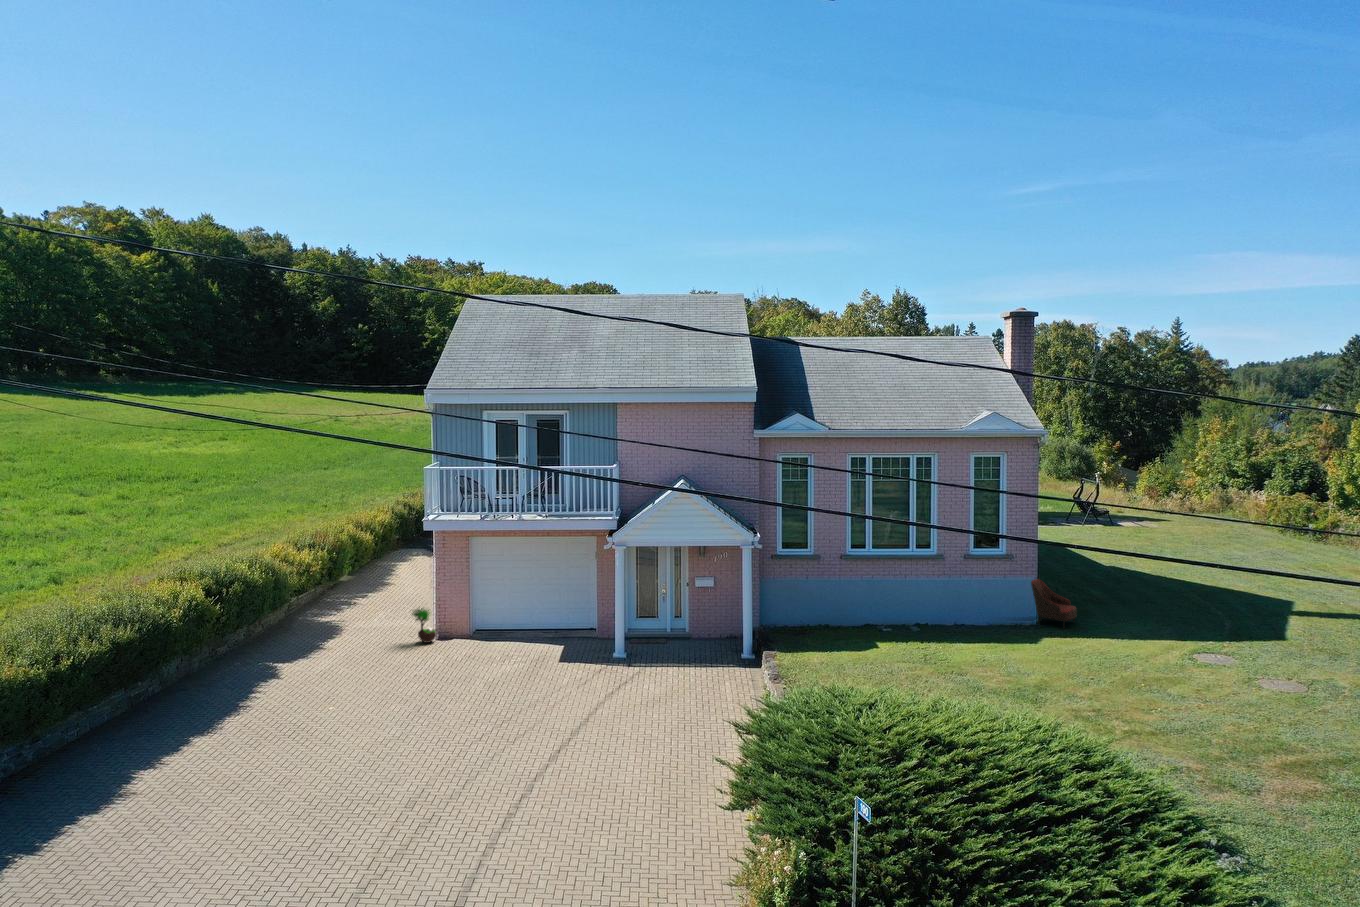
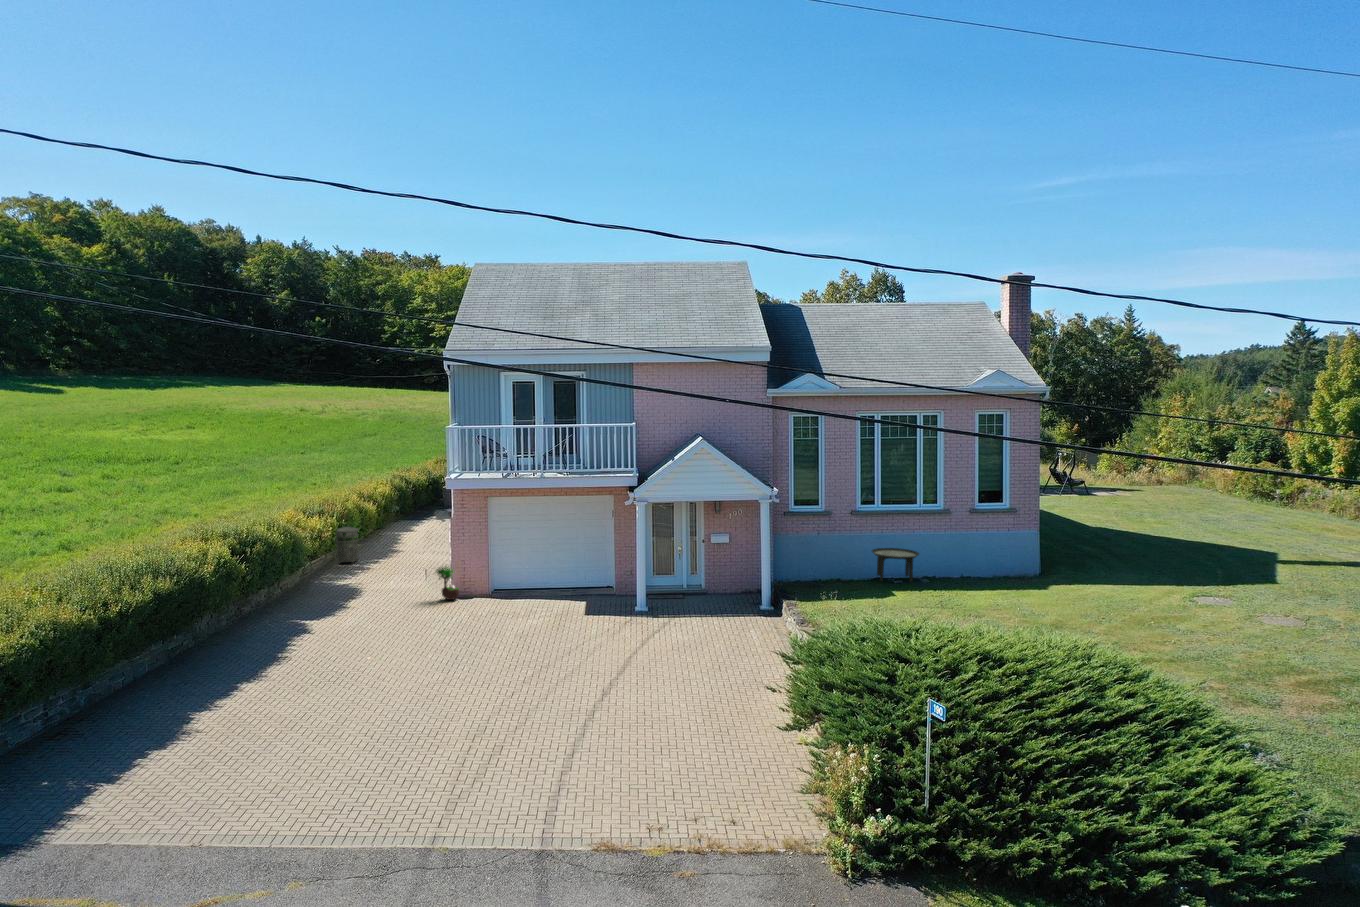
trash can: none [321,561,345,600] -> present [336,527,359,563]
armchair: present [1031,579,1077,626] -> none [1032,532,1076,579]
round table: none [861,593,911,632] -> present [872,548,919,583]

